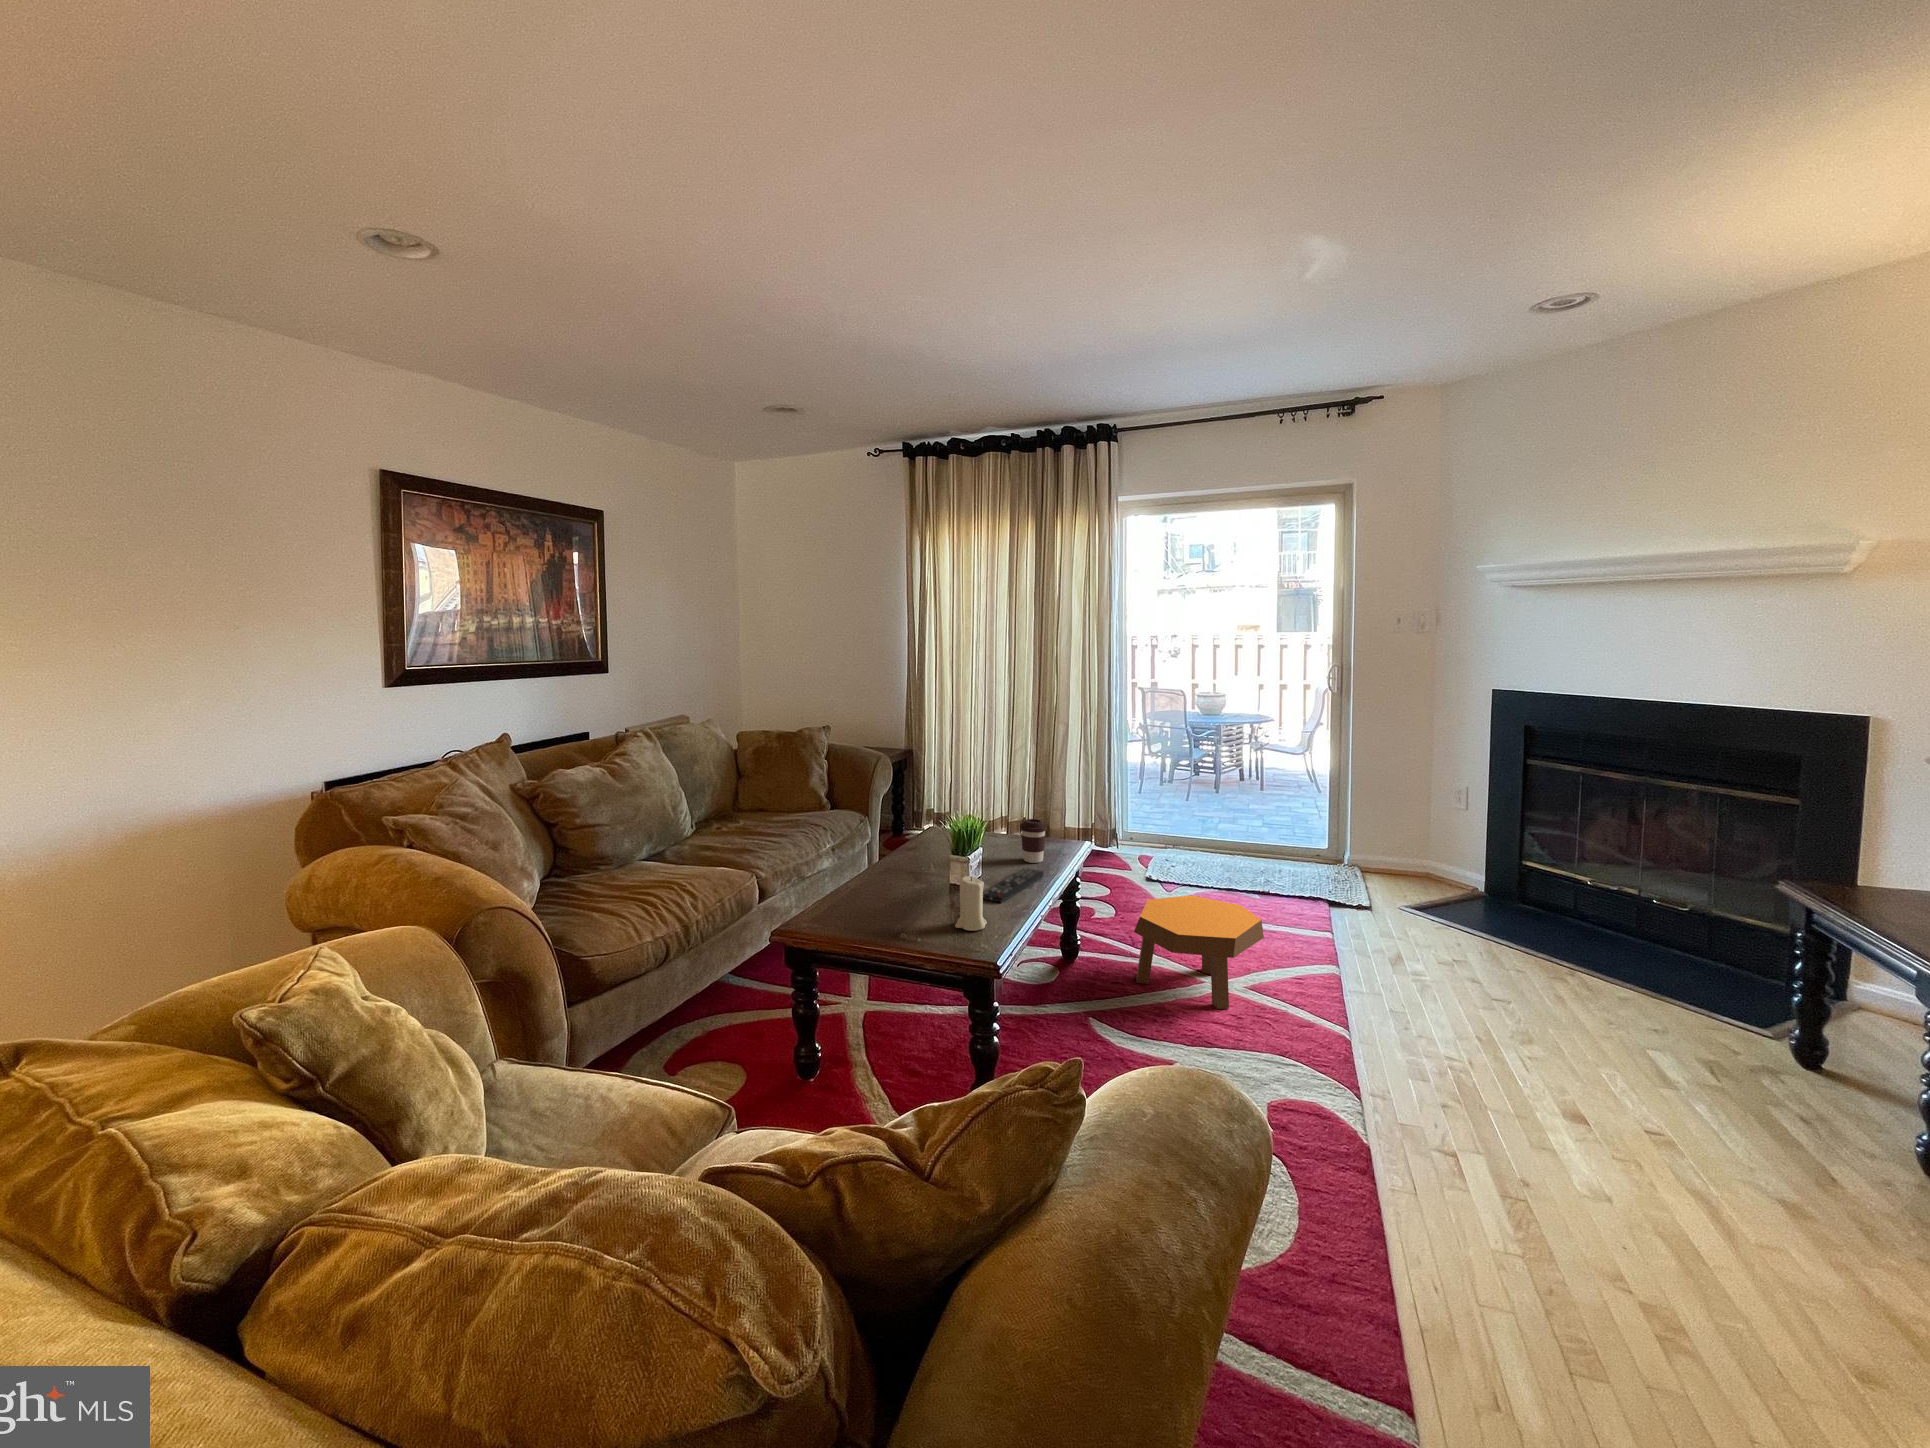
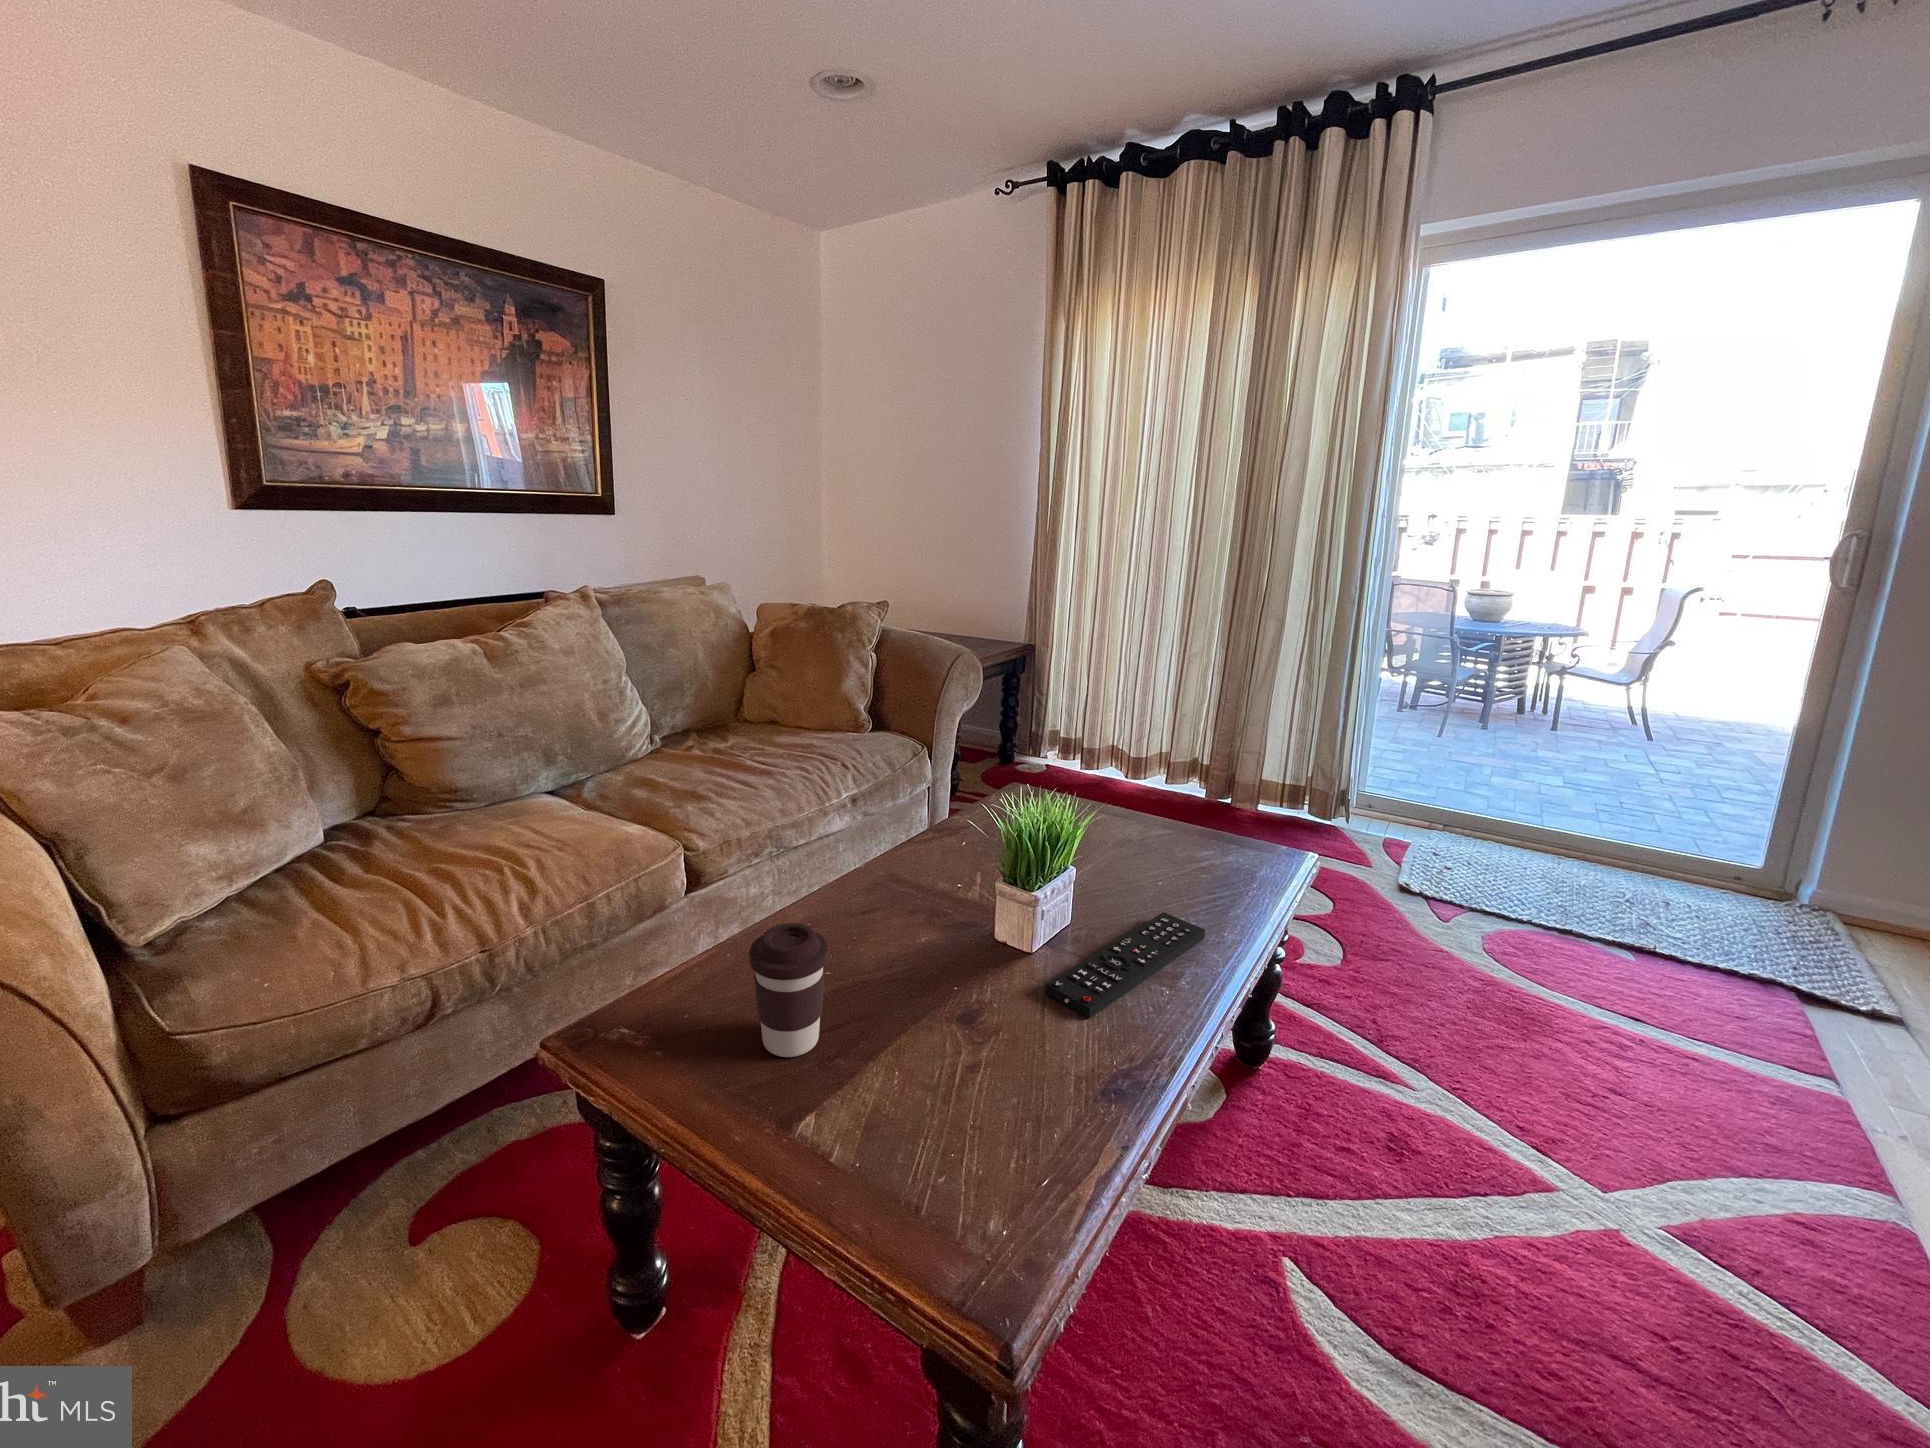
coffee cup: present [1020,819,1047,863] -> present [749,923,828,1057]
candle: present [955,876,987,931] -> none [948,978,1030,1126]
footstool: present [1134,895,1264,1009] -> none [1388,989,1745,1304]

